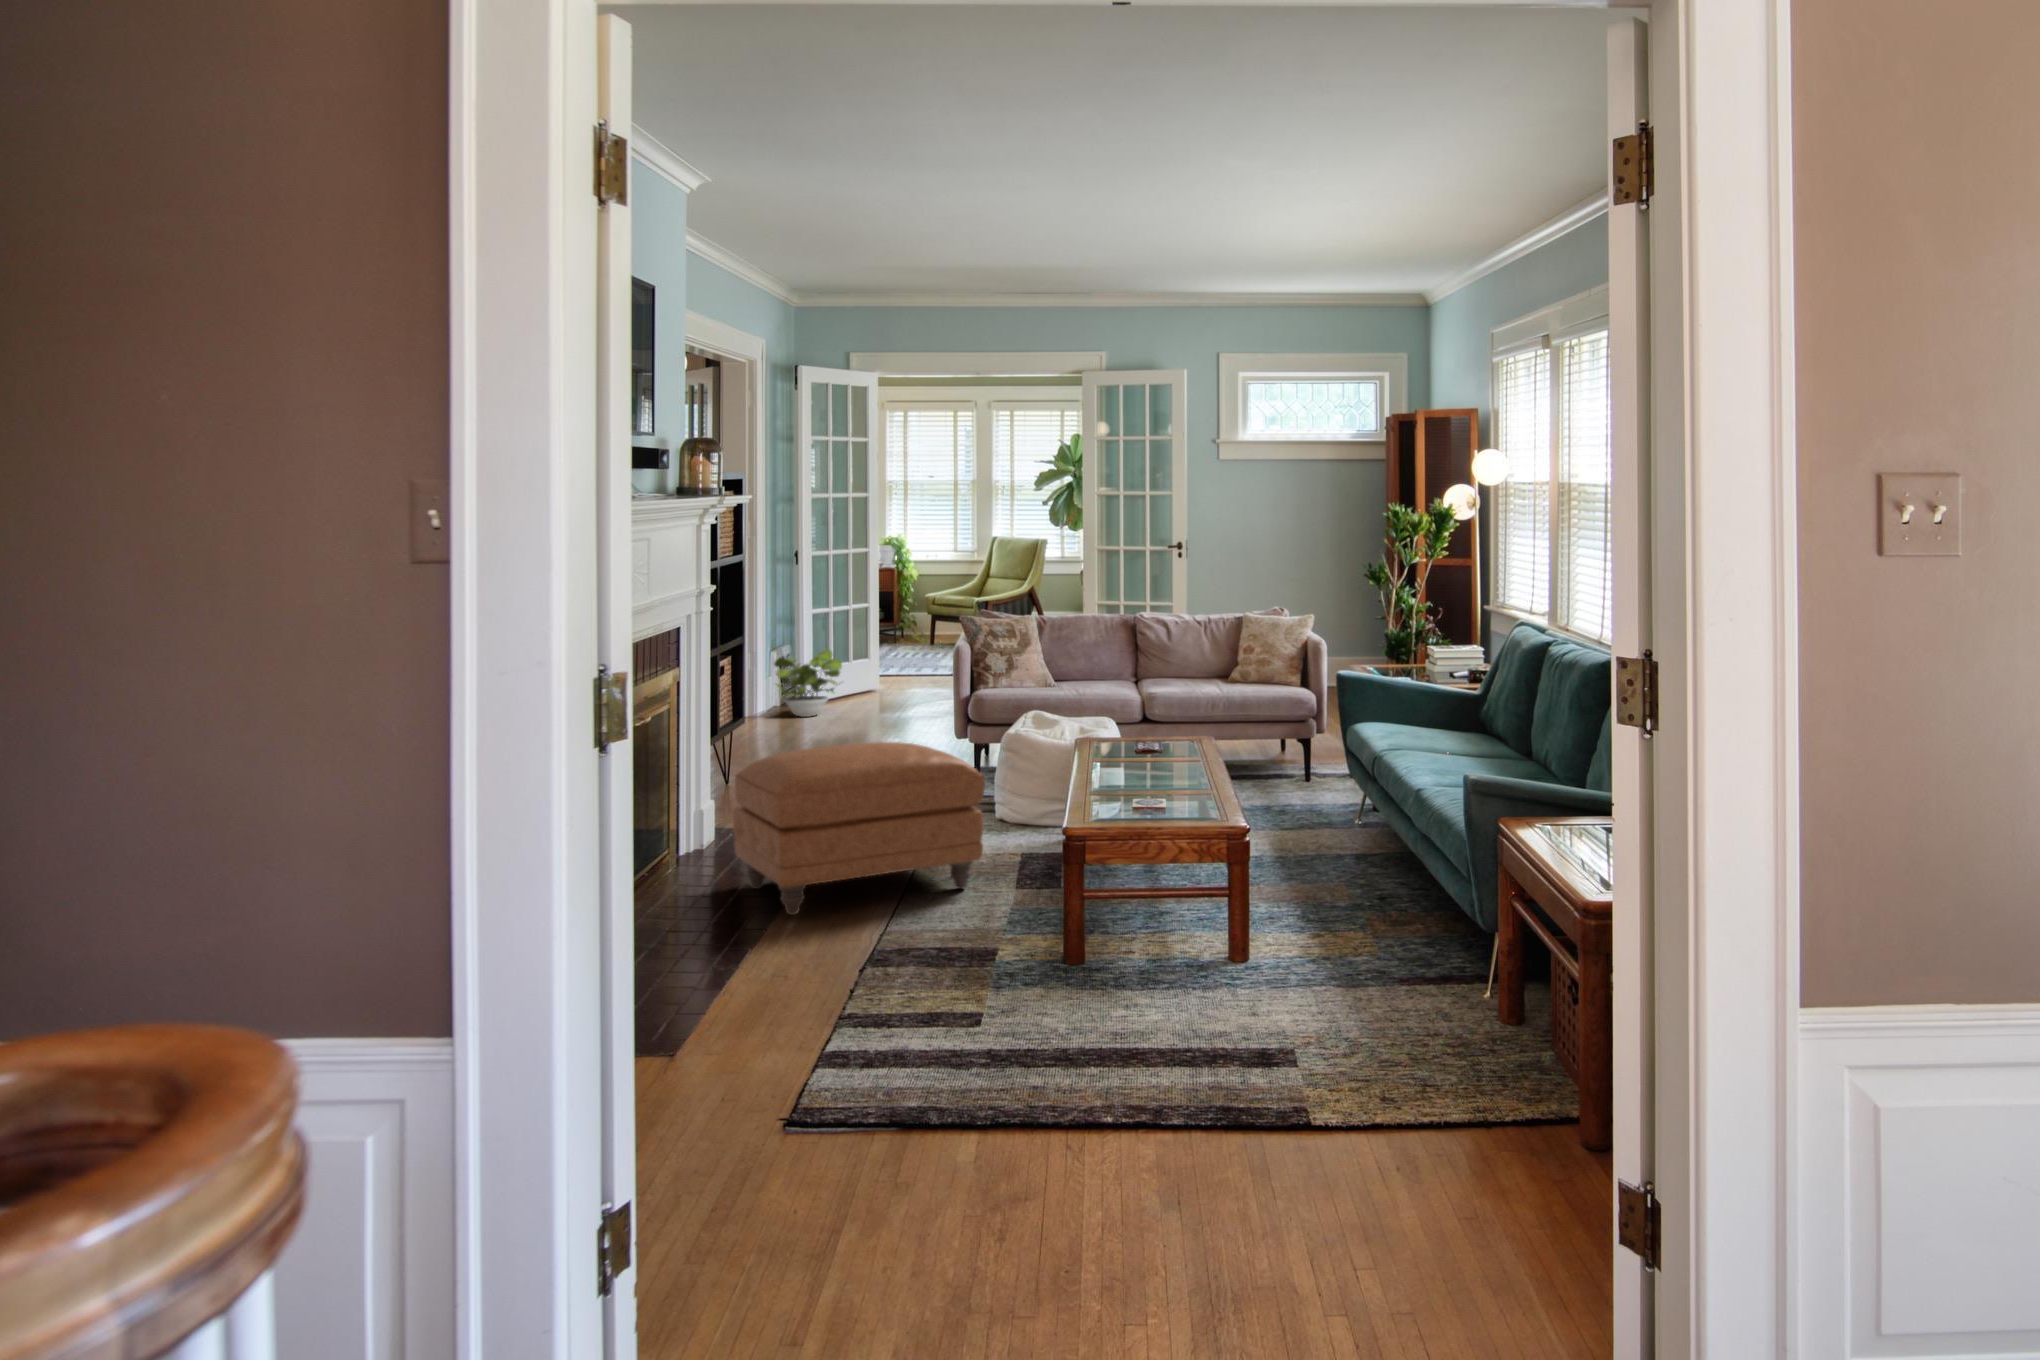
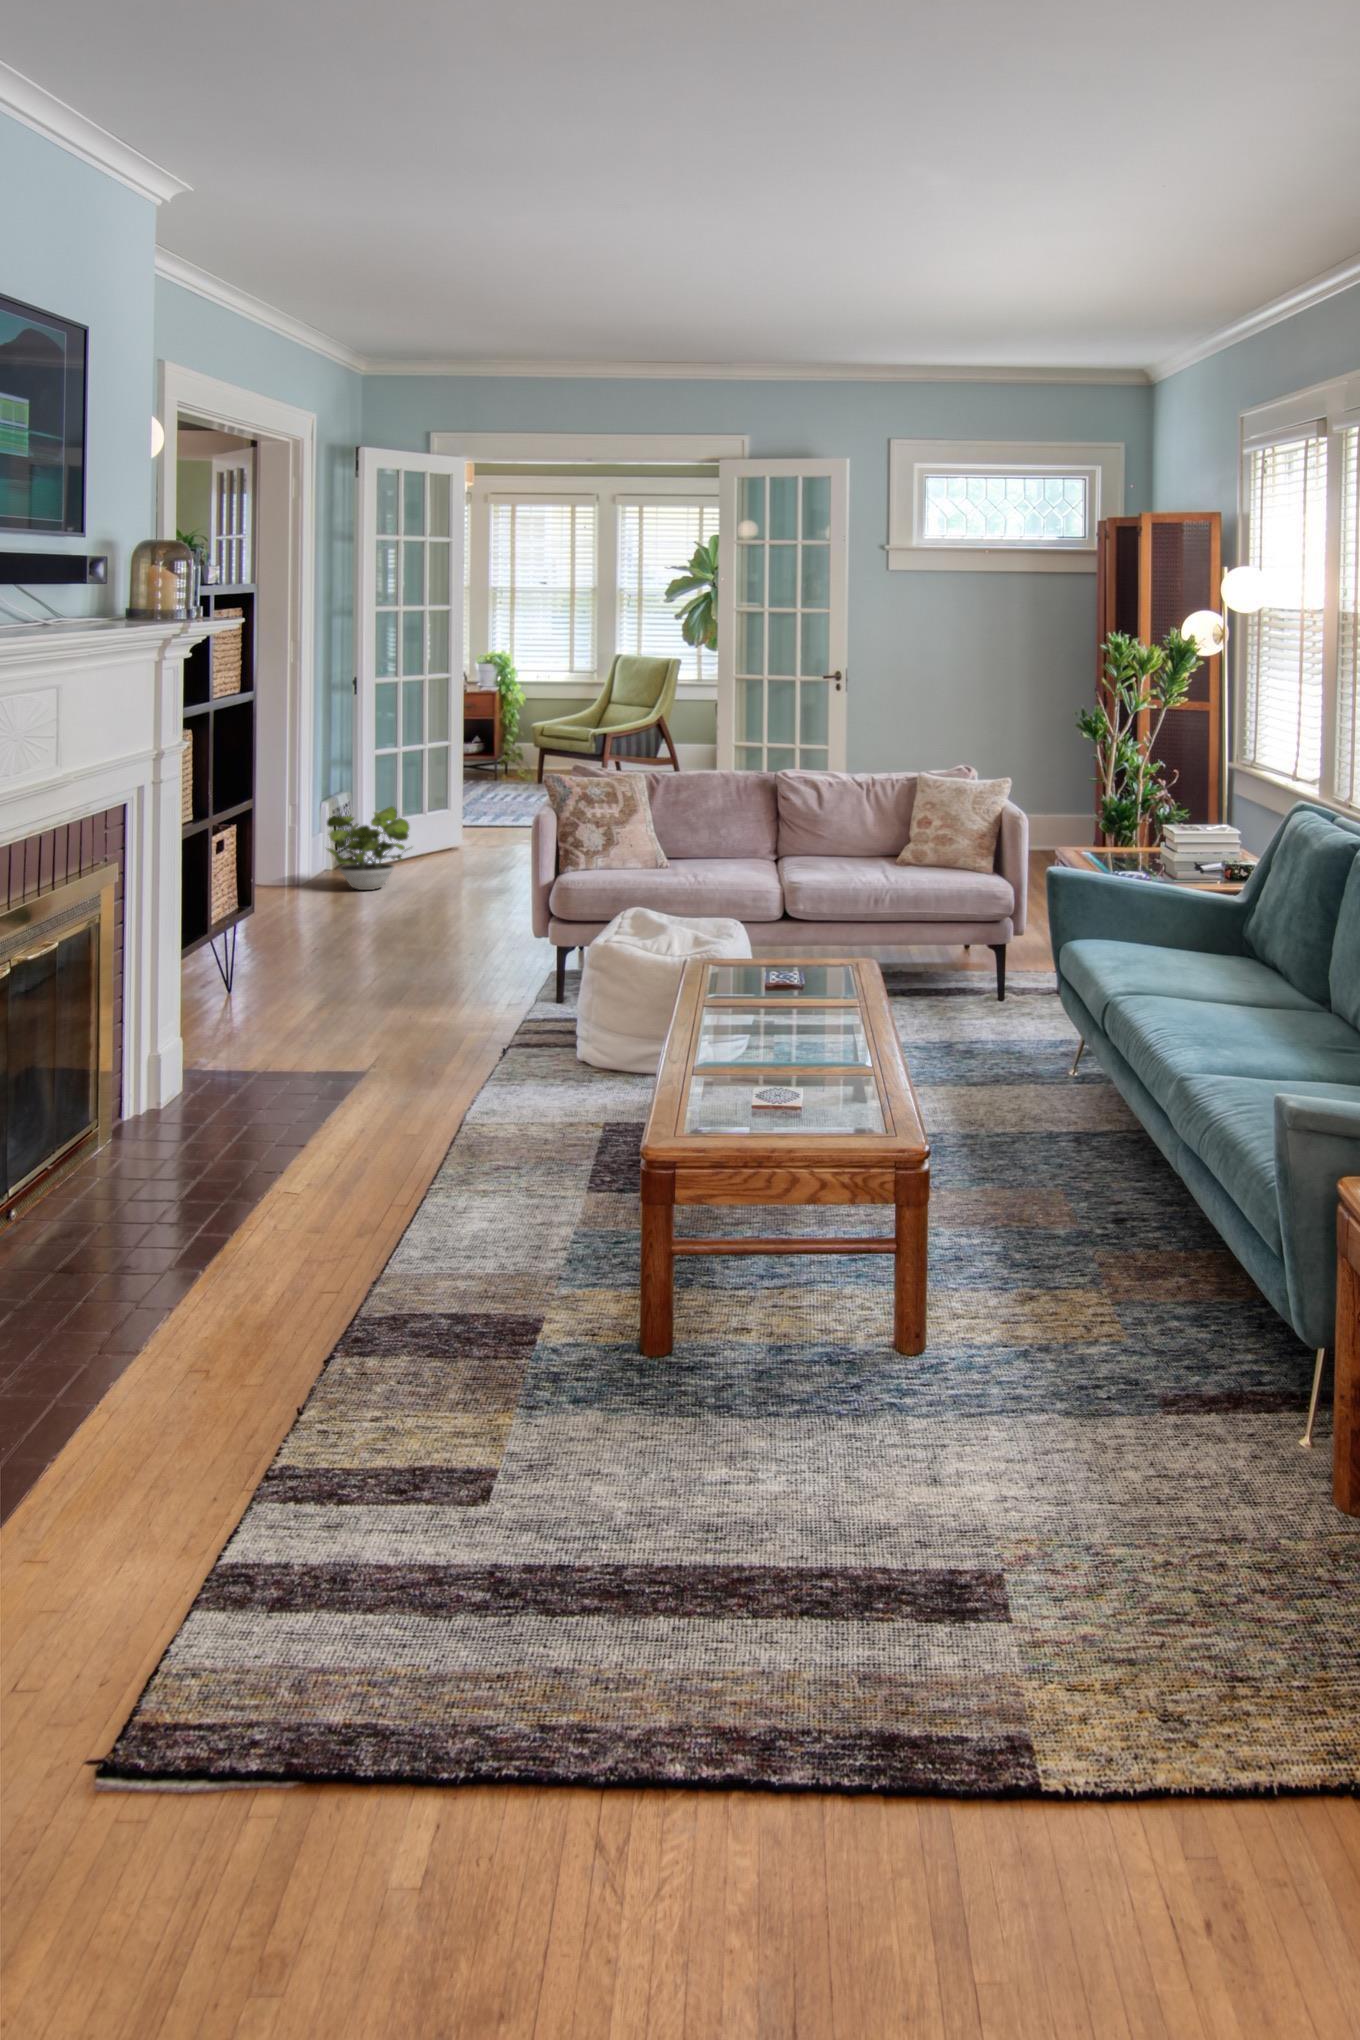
ottoman: present [733,742,985,915] -> none [202,971,546,1223]

